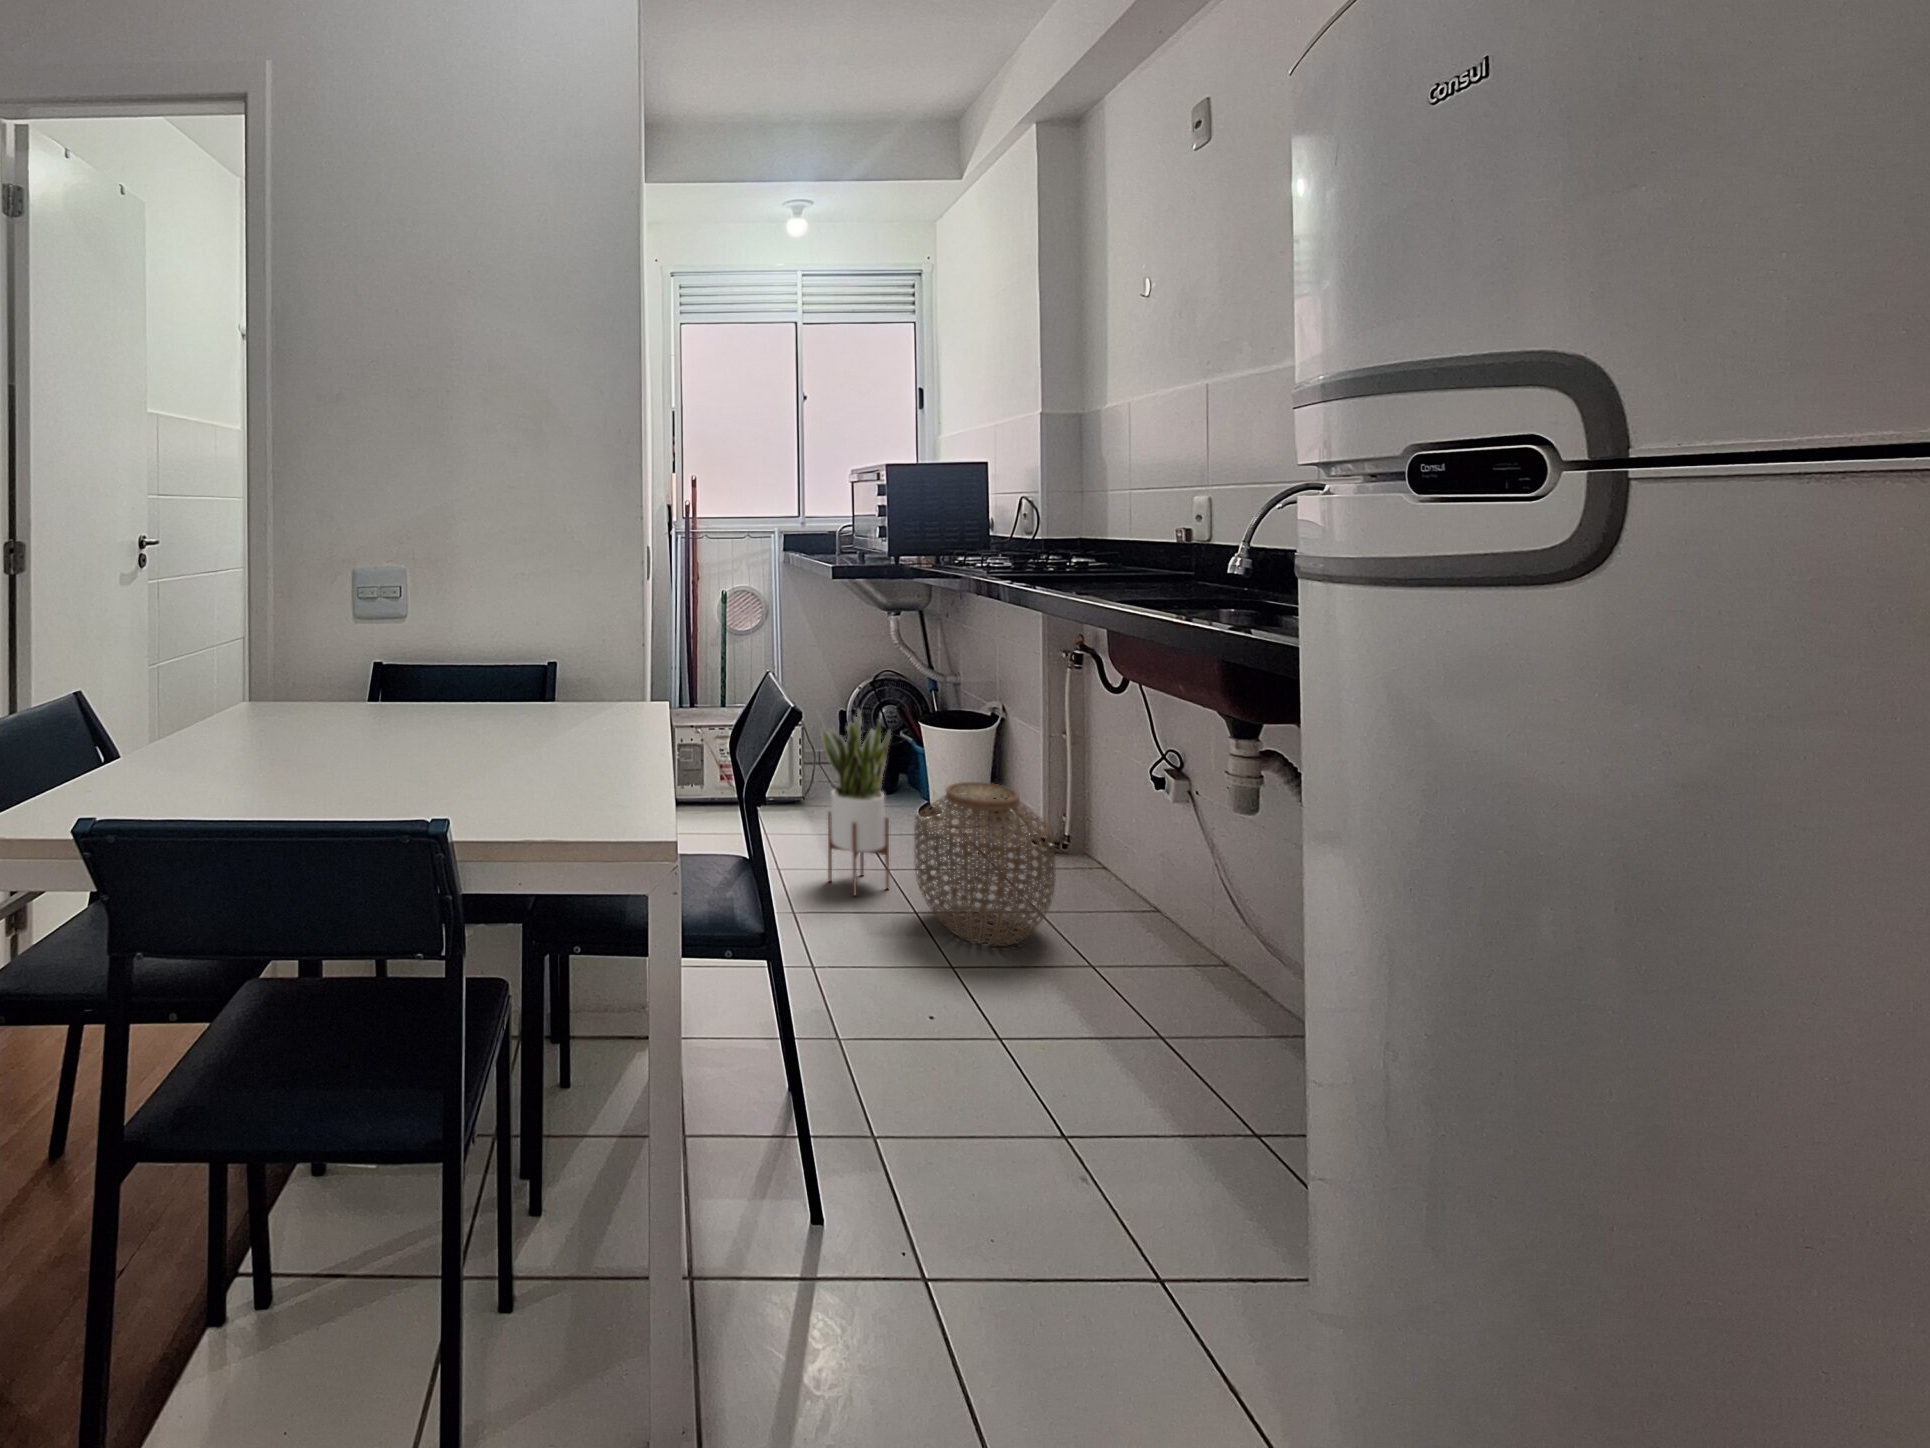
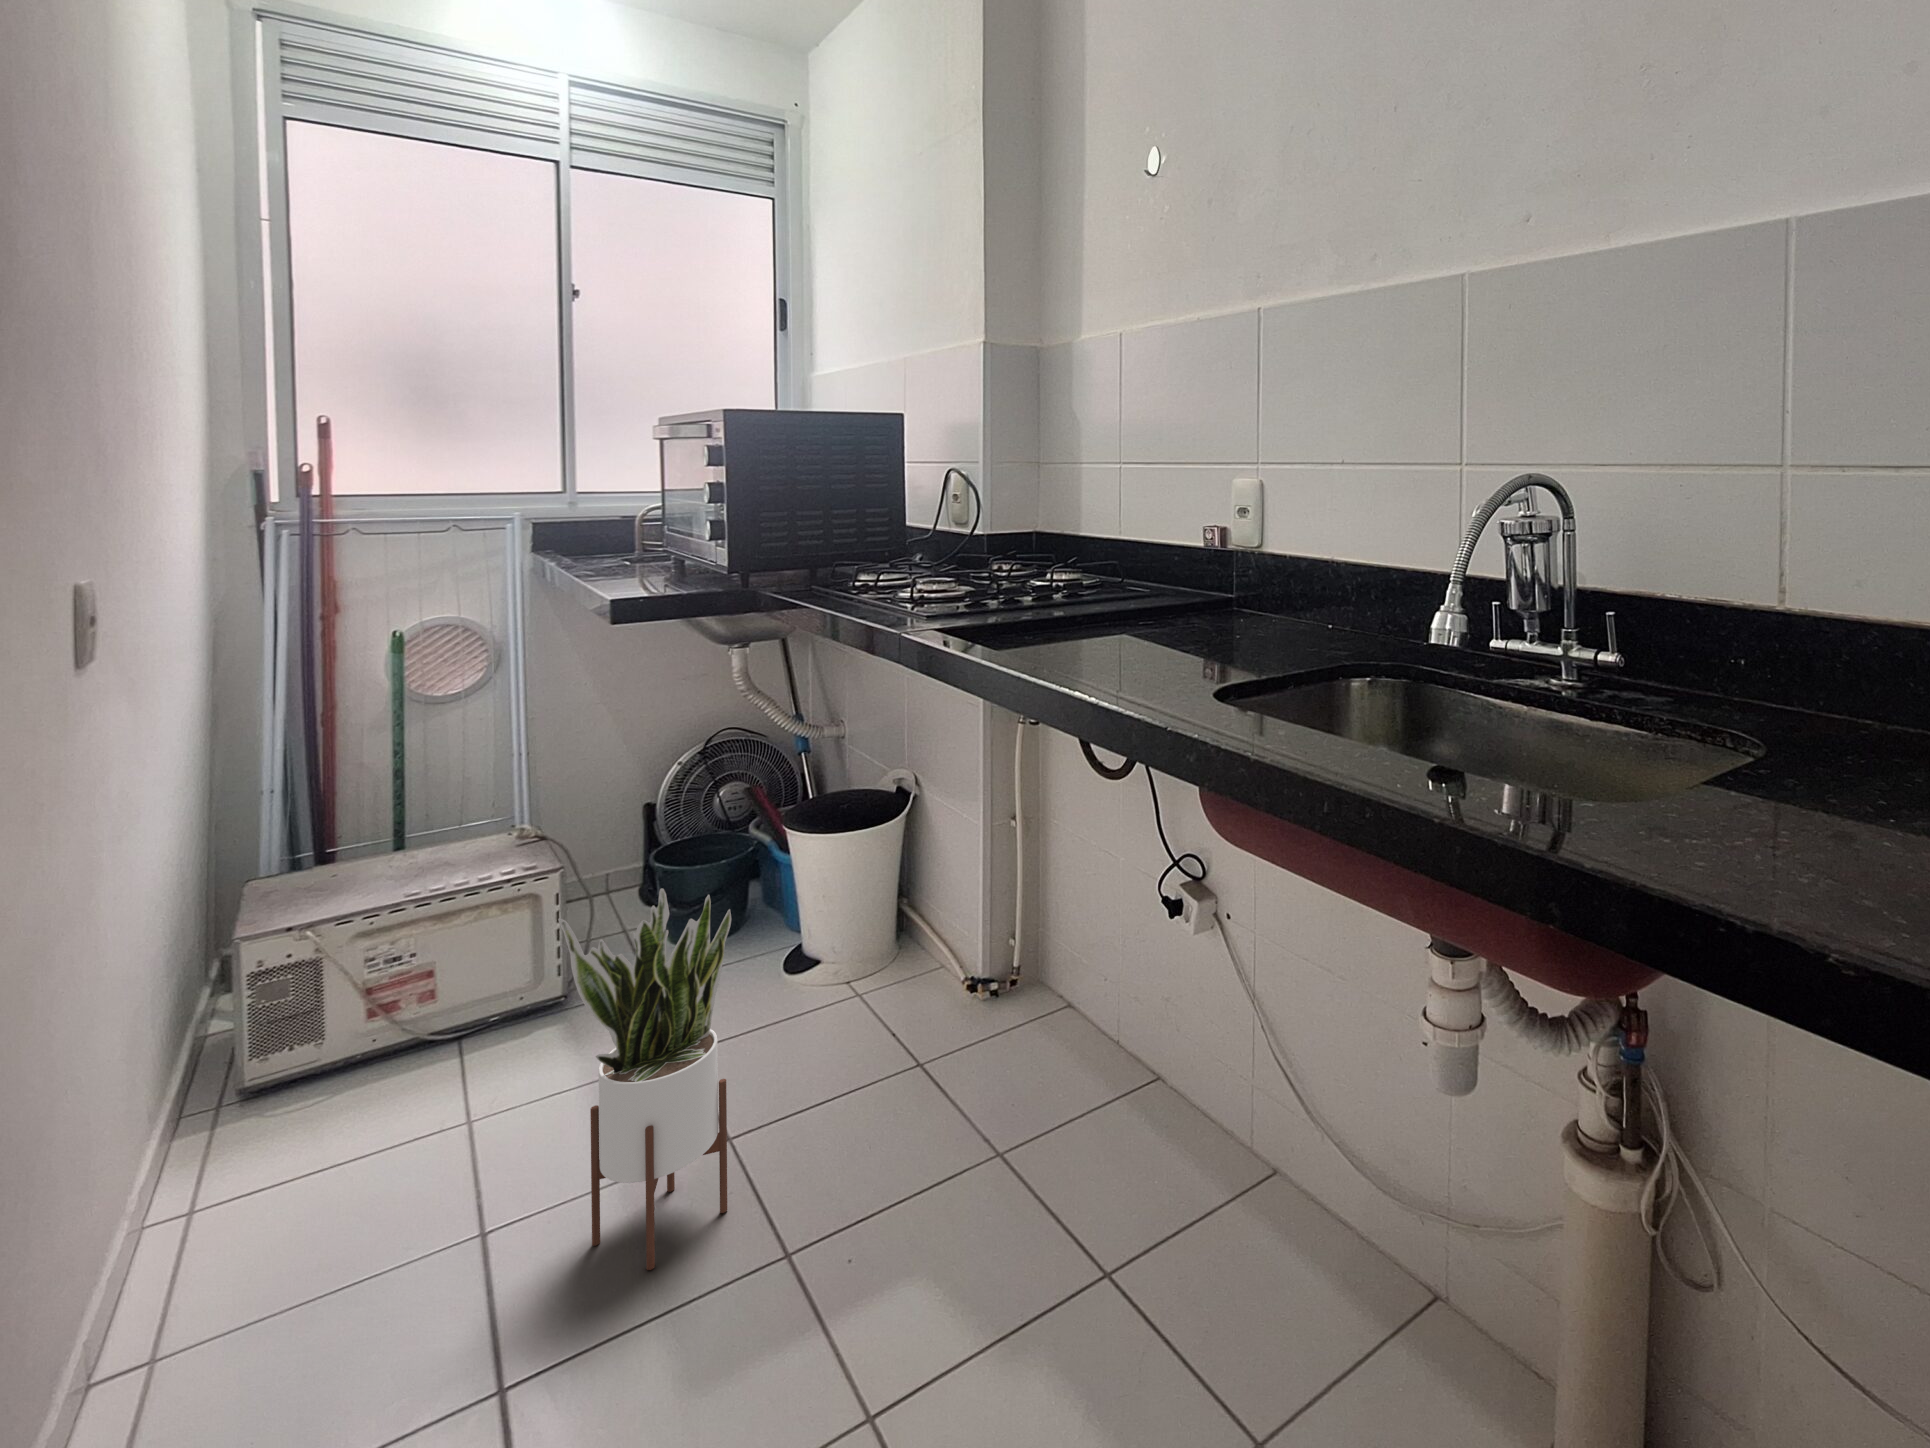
woven basket: present [914,782,1055,946] -> none [780,981,1035,1307]

